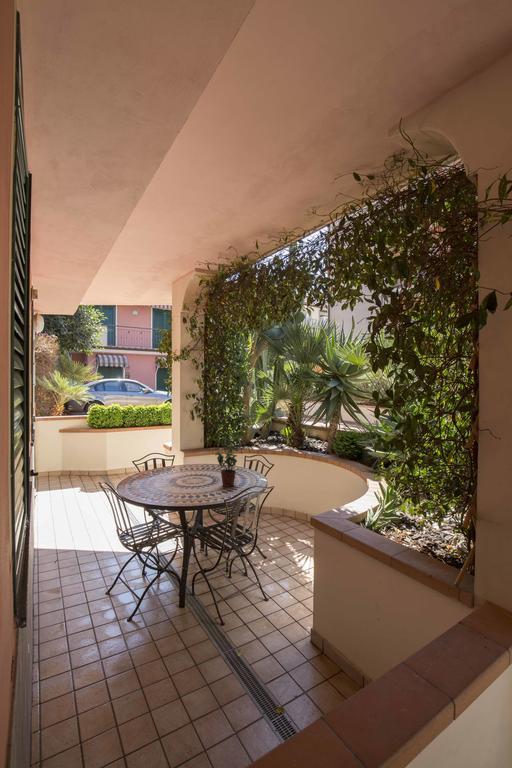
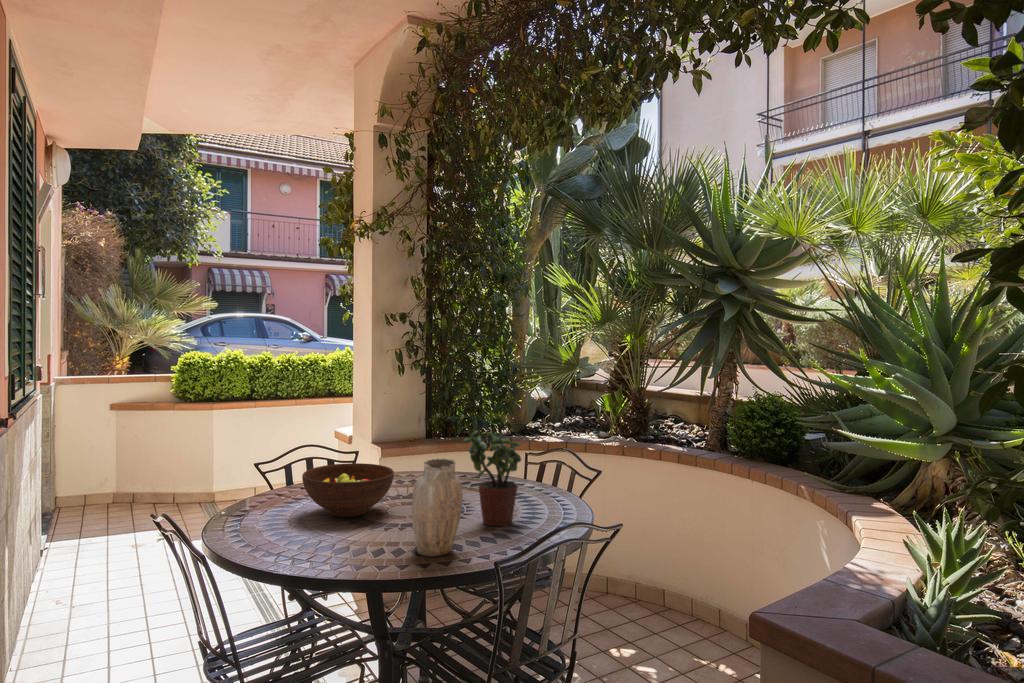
fruit bowl: none [154,462,189,483] -> present [302,463,394,517]
vase: none [195,462,213,498] -> present [412,459,463,557]

